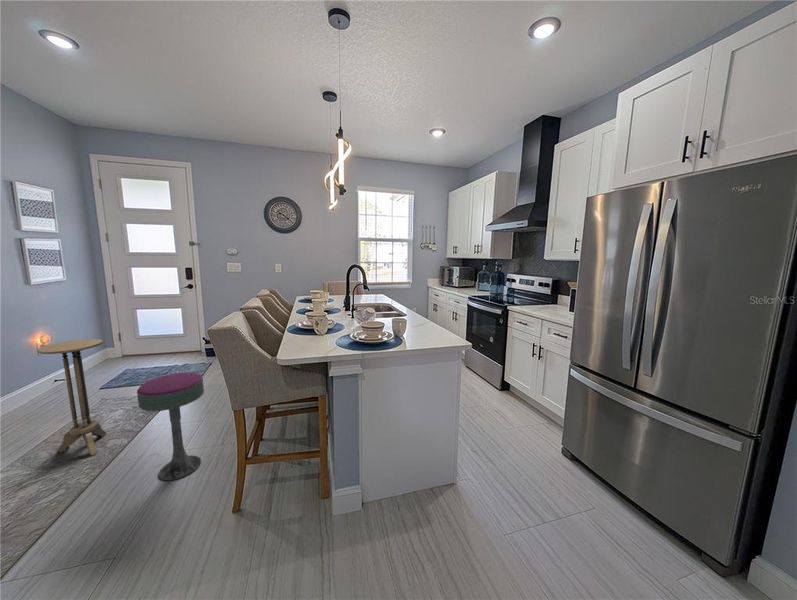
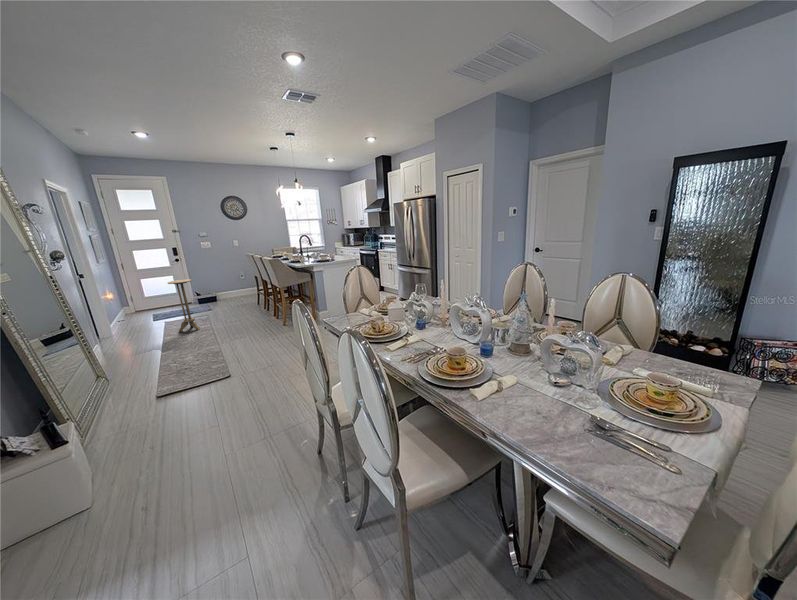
bar stool: present [137,372,204,480] -> none [228,286,255,327]

